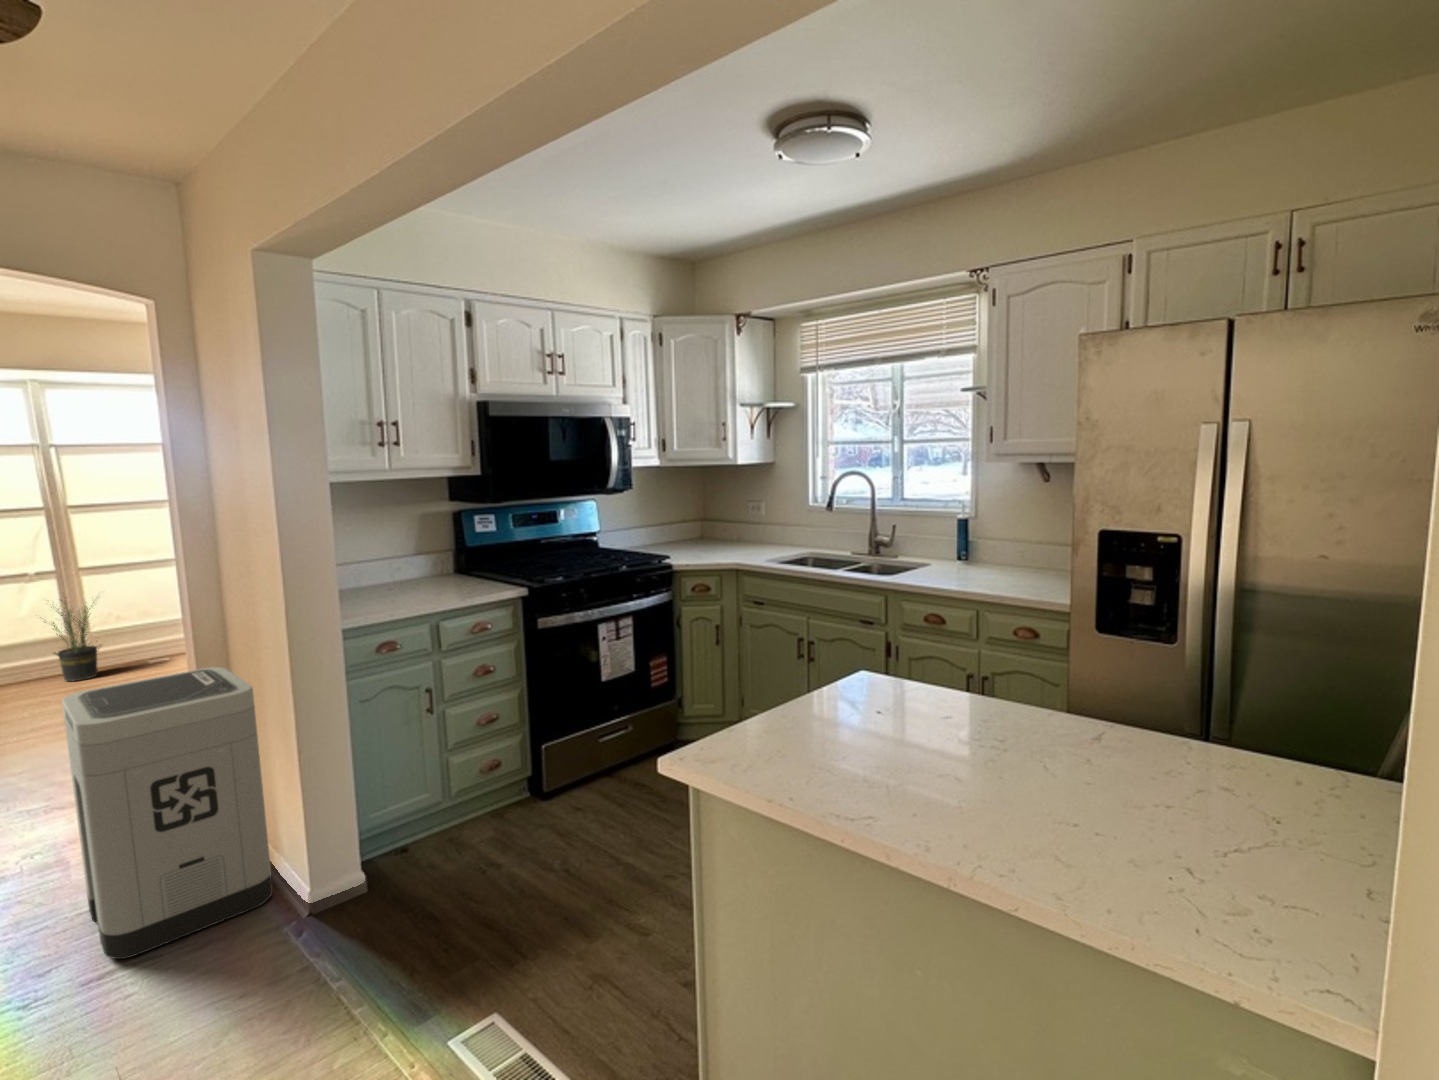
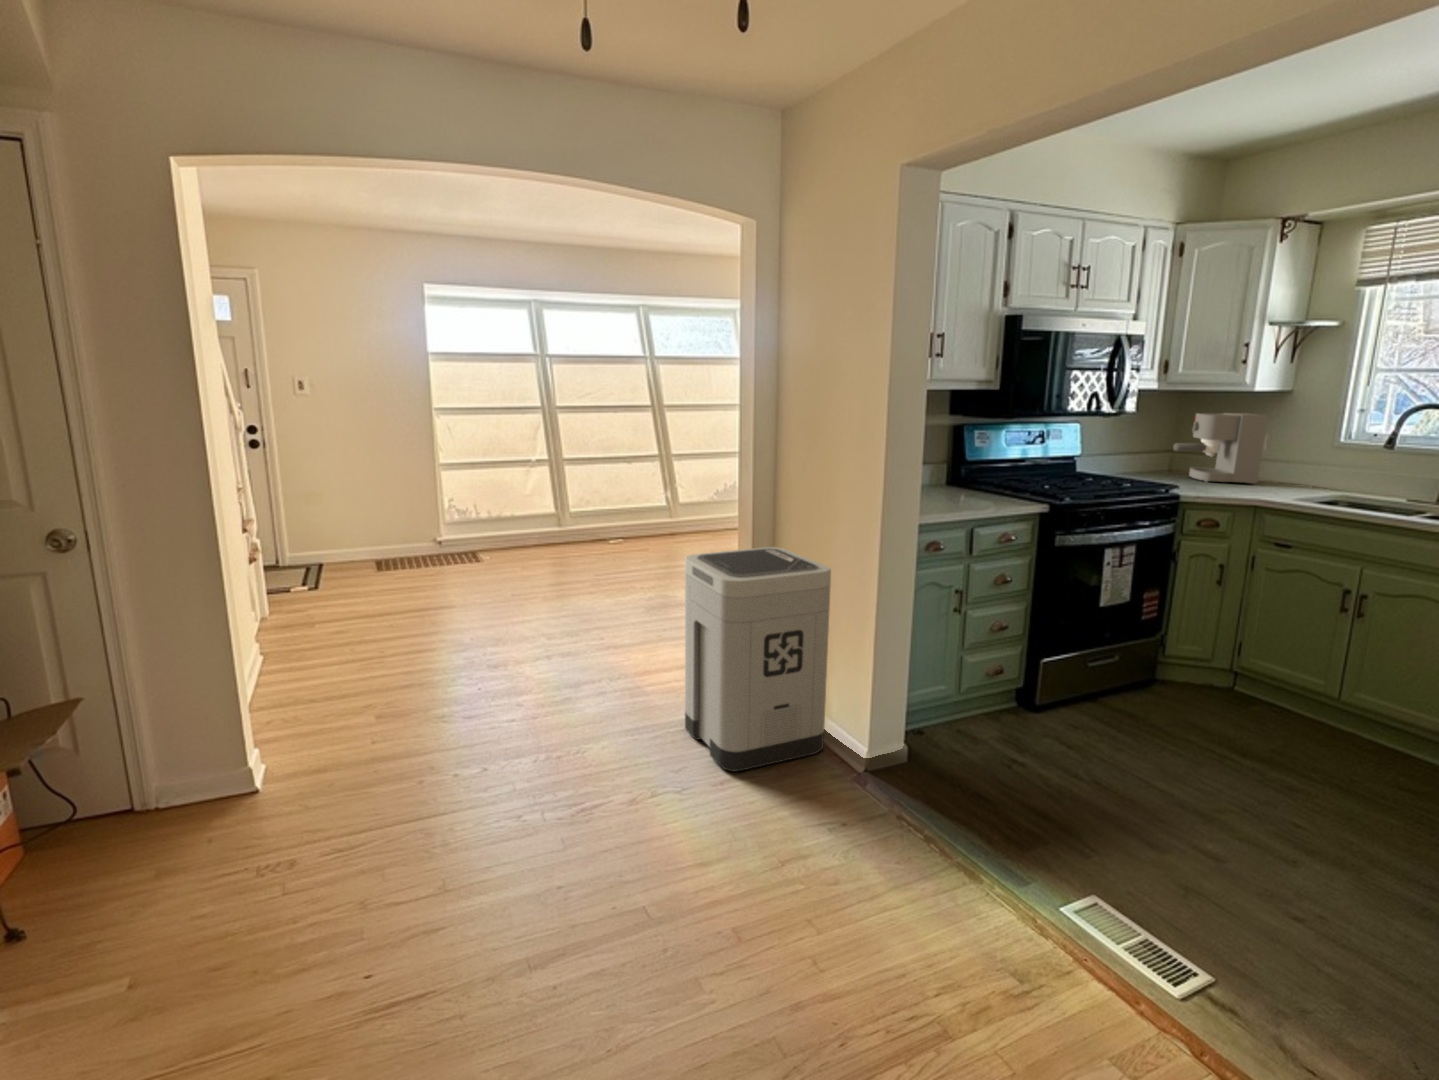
coffee maker: none [688,483,757,548] -> present [1173,413,1268,484]
potted plant: present [44,600,99,682] -> none [535,475,585,549]

